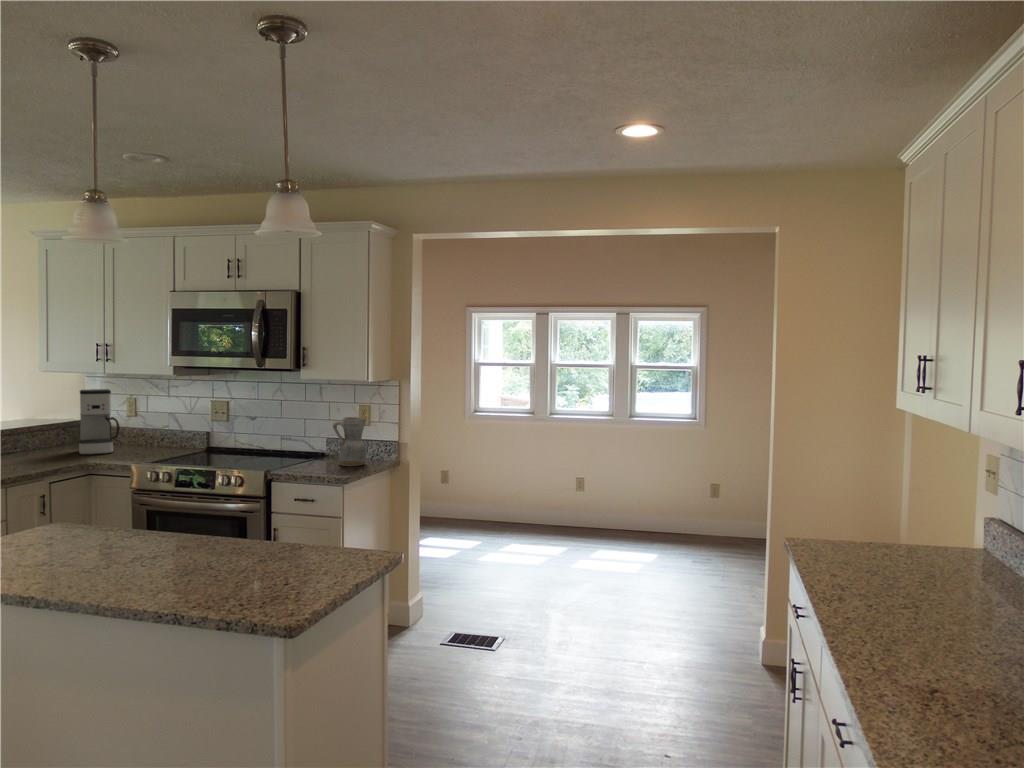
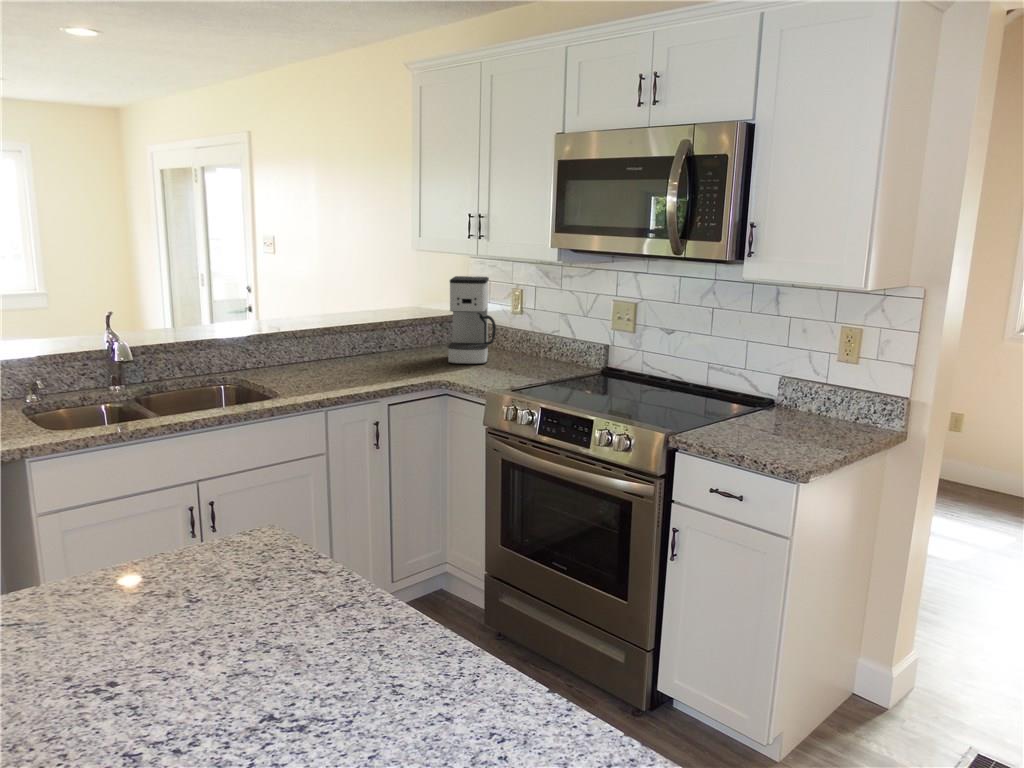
ceramic pitcher: present [333,417,366,466] -> none [790,350,855,439]

